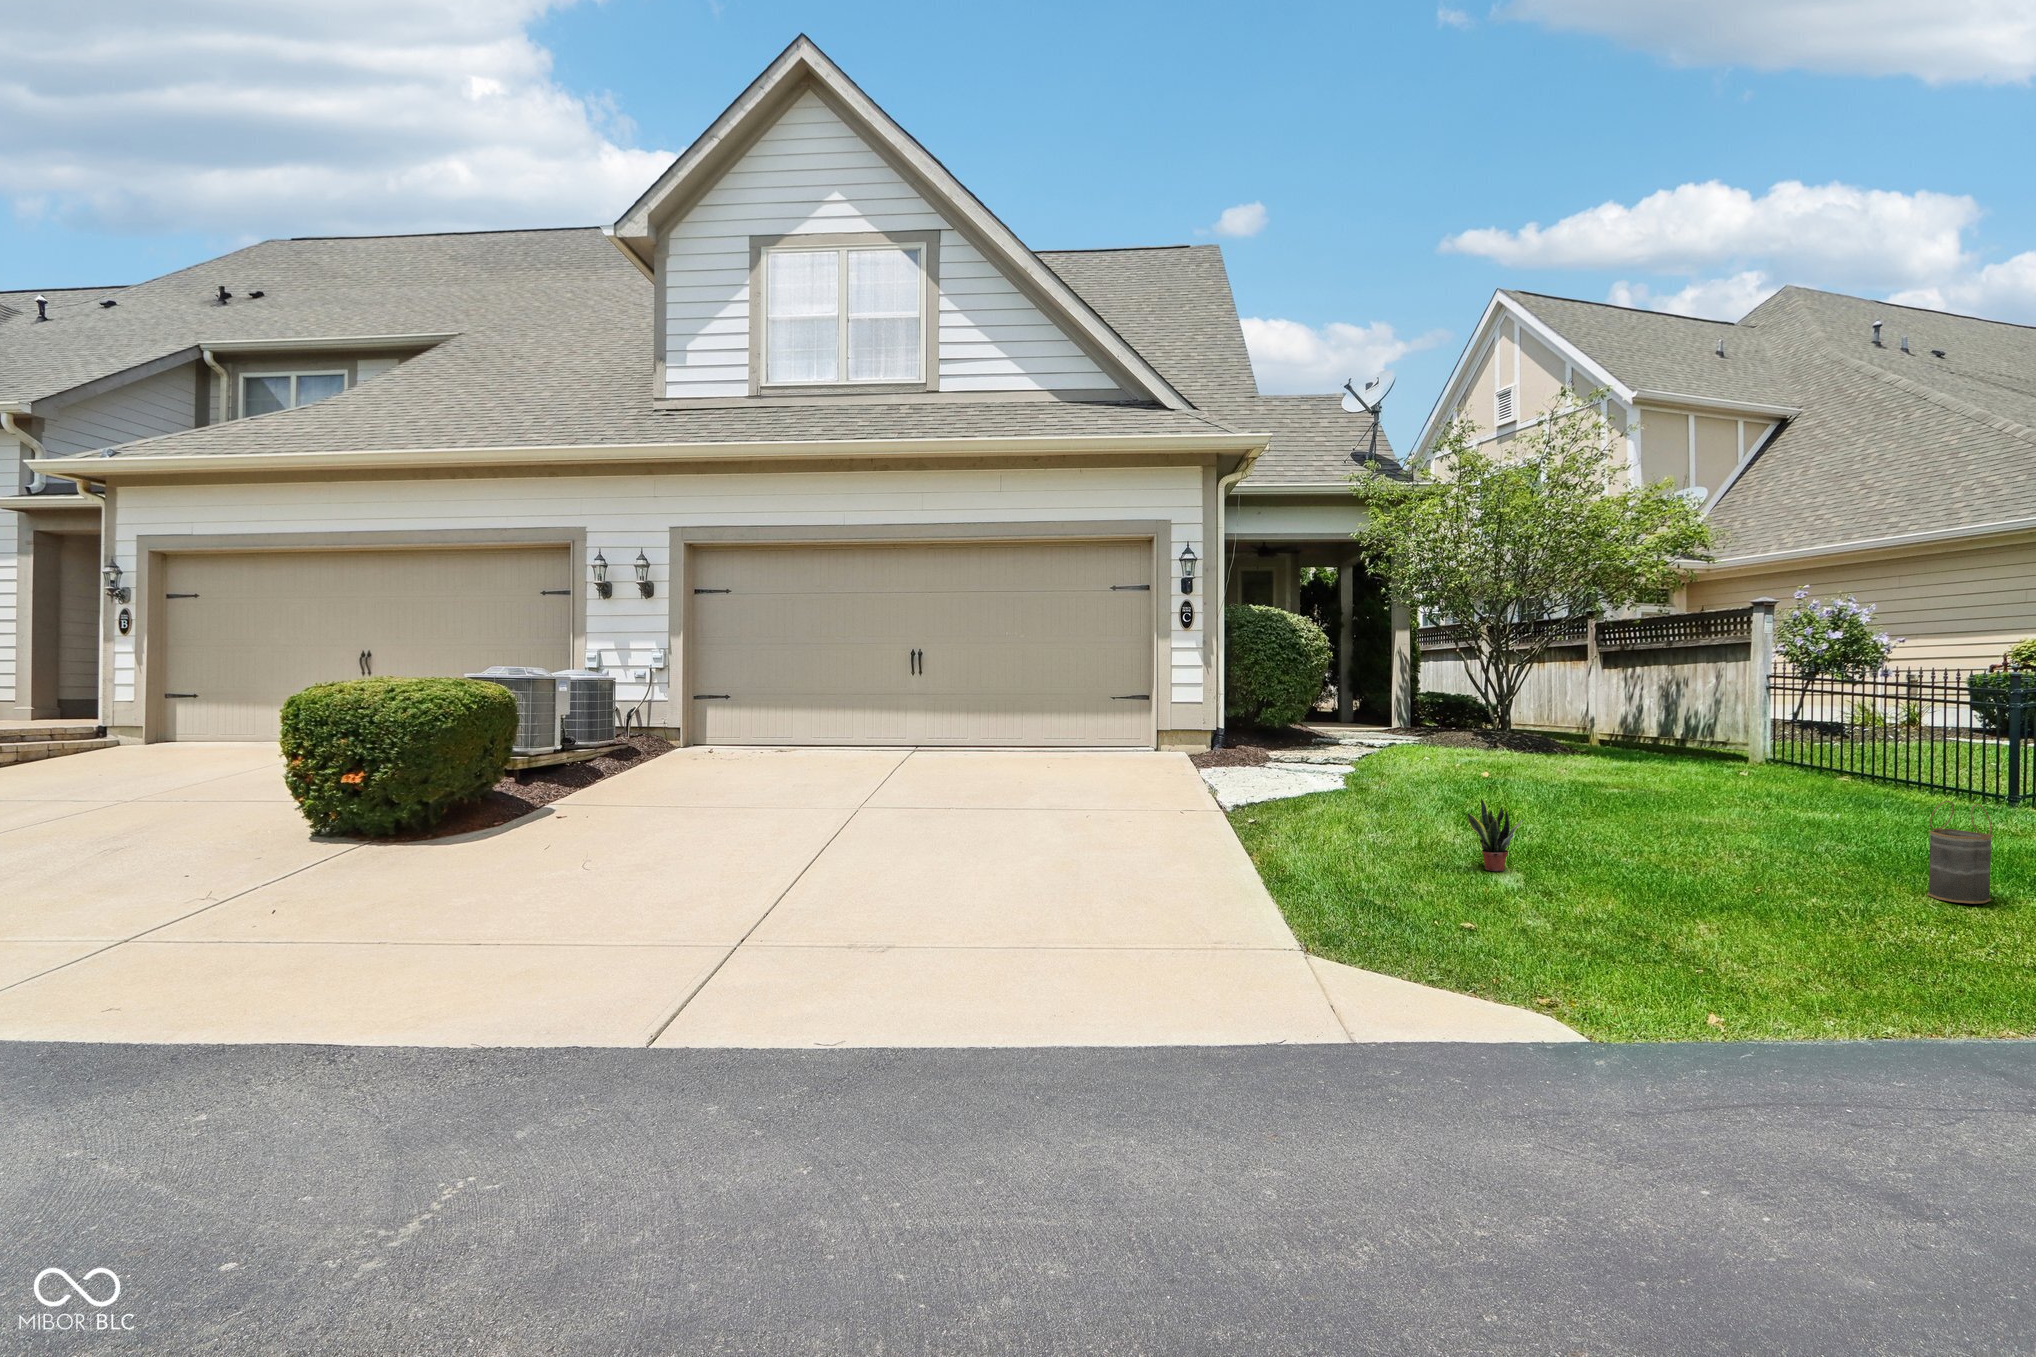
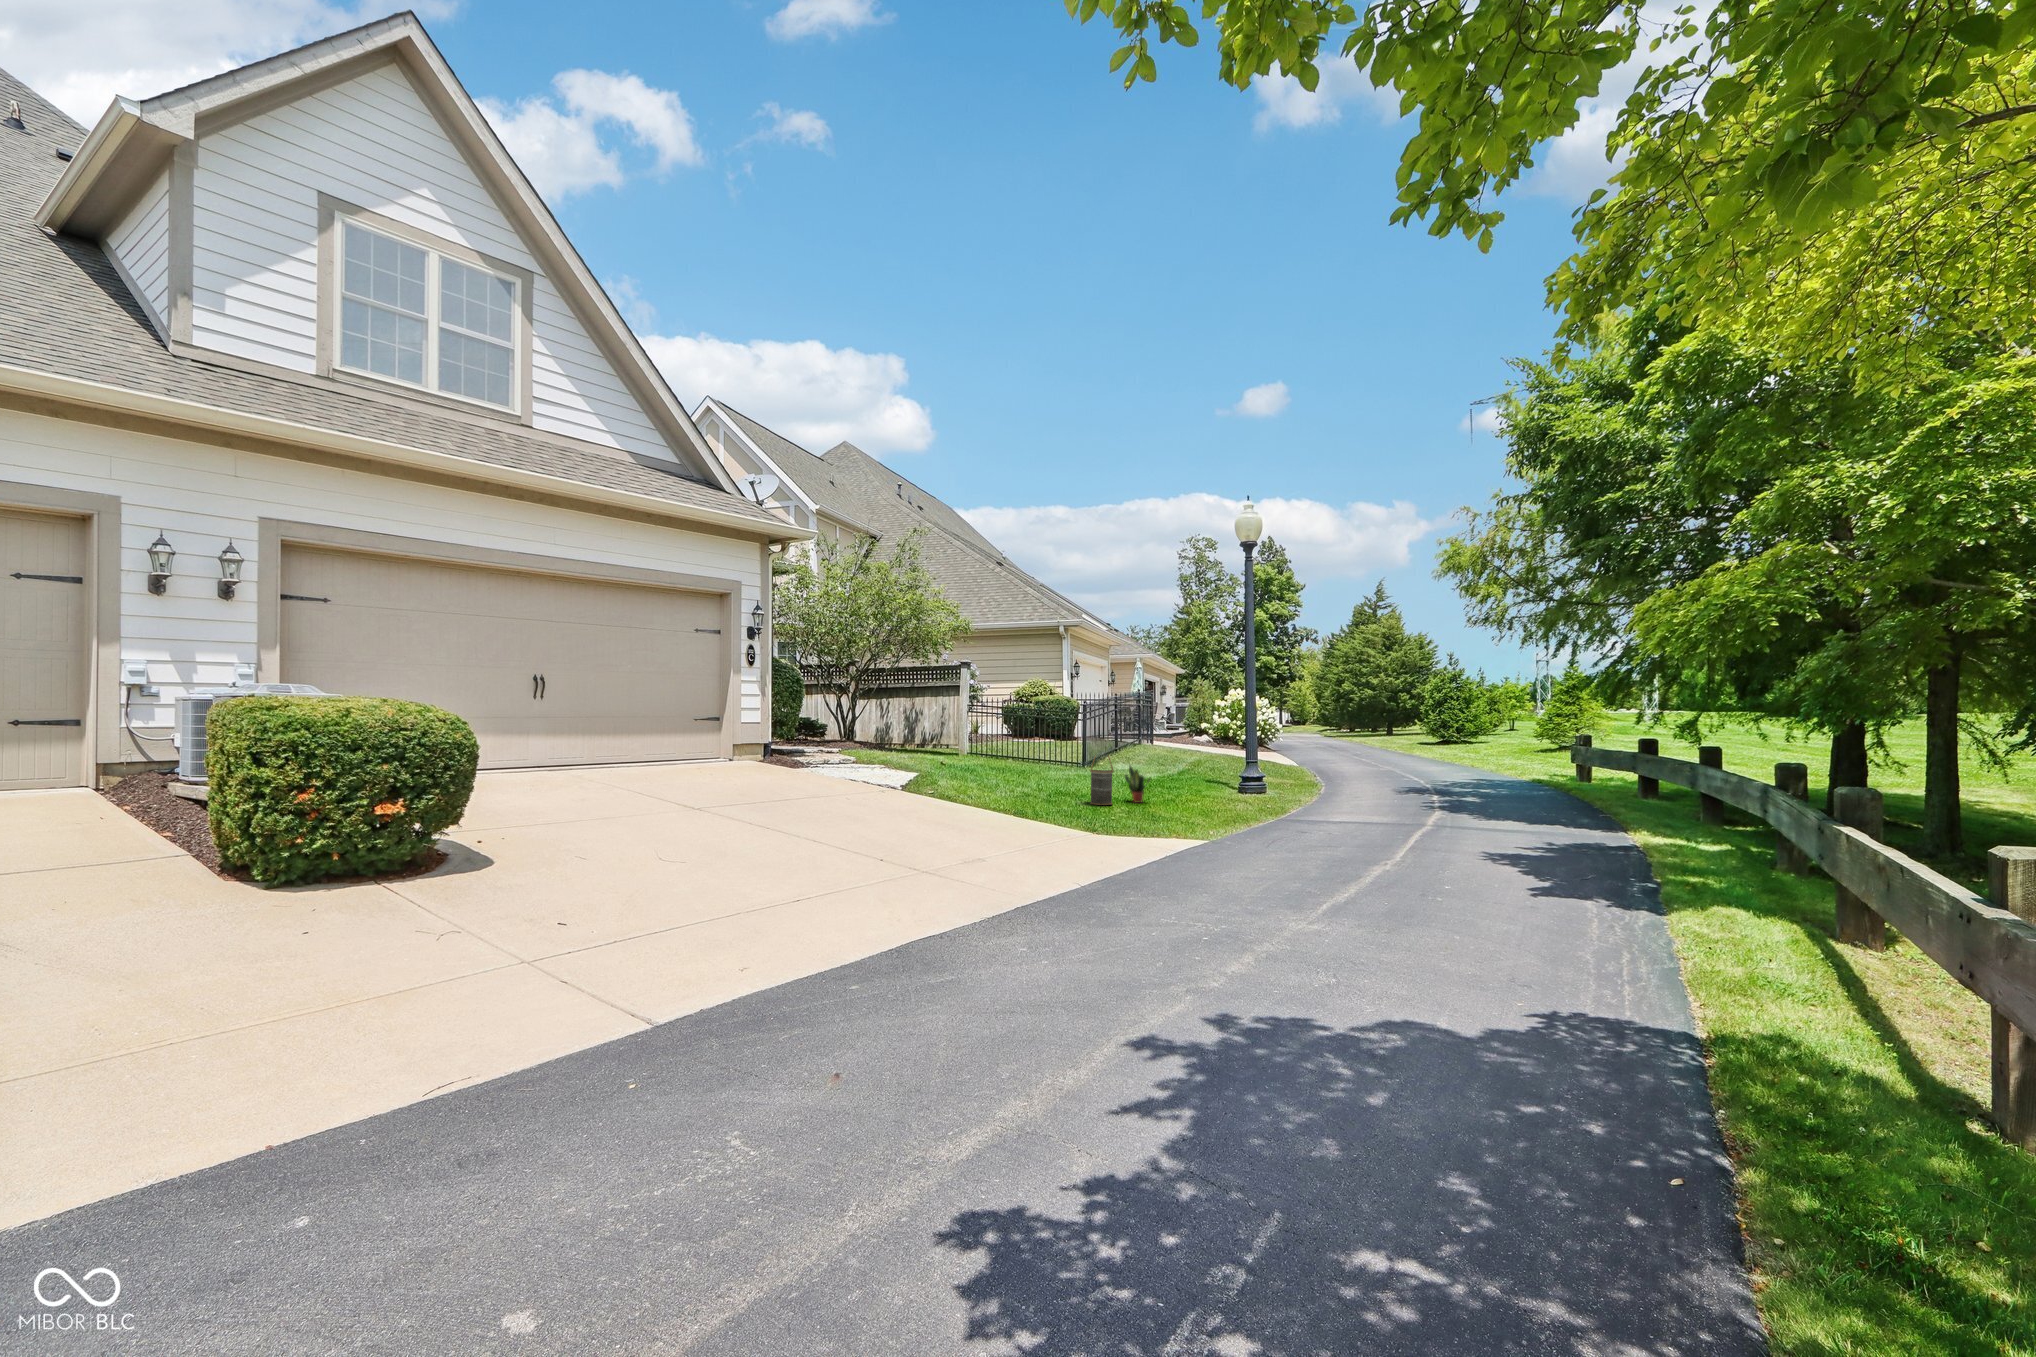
basket: present [1927,801,1993,904] -> present [1090,756,1114,805]

